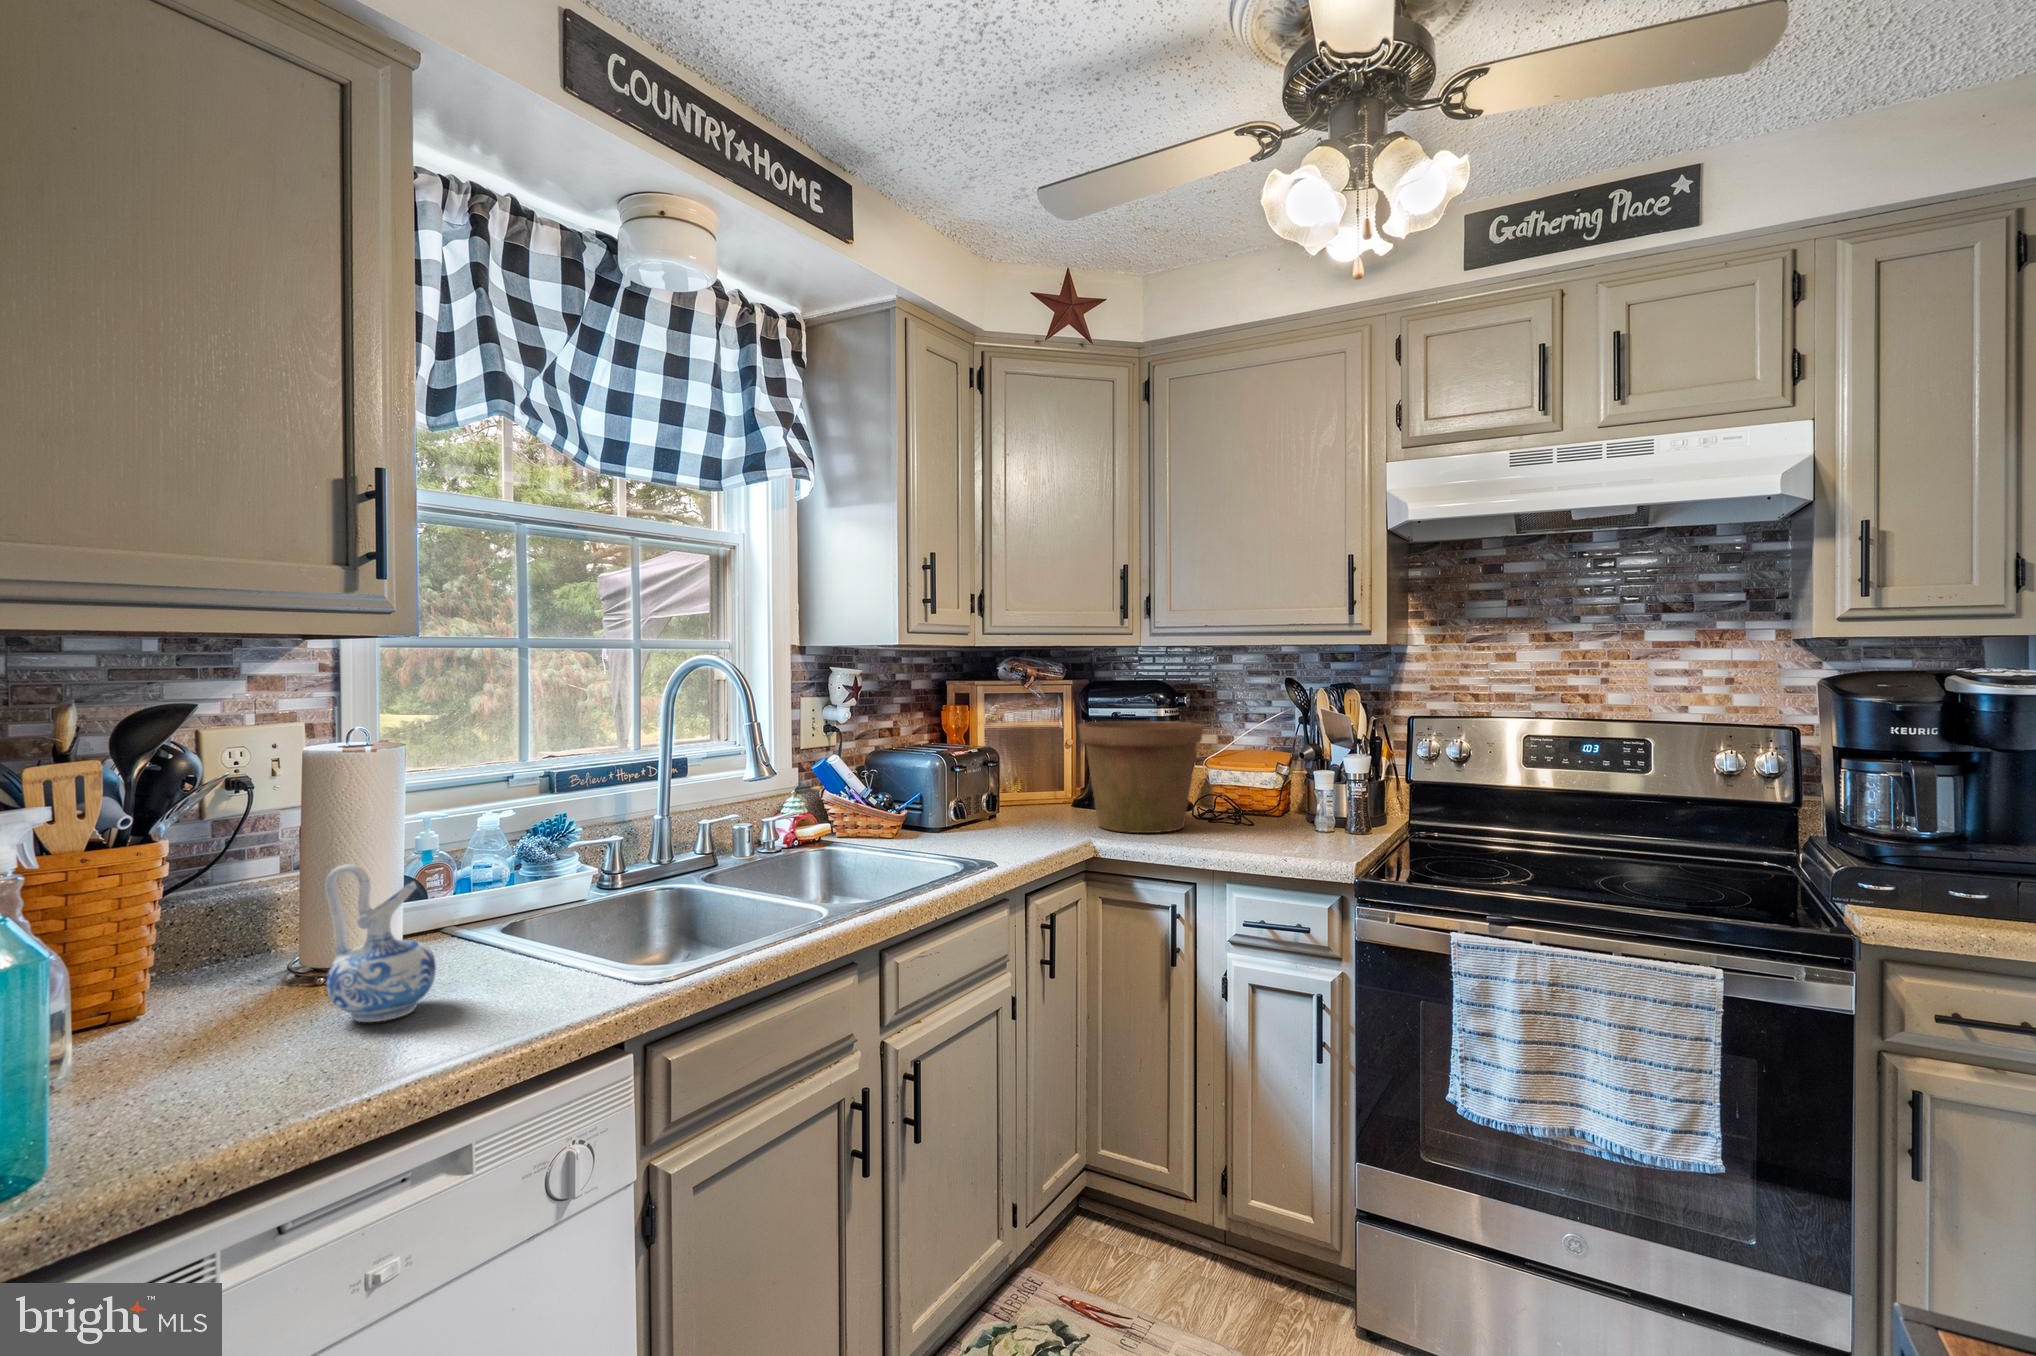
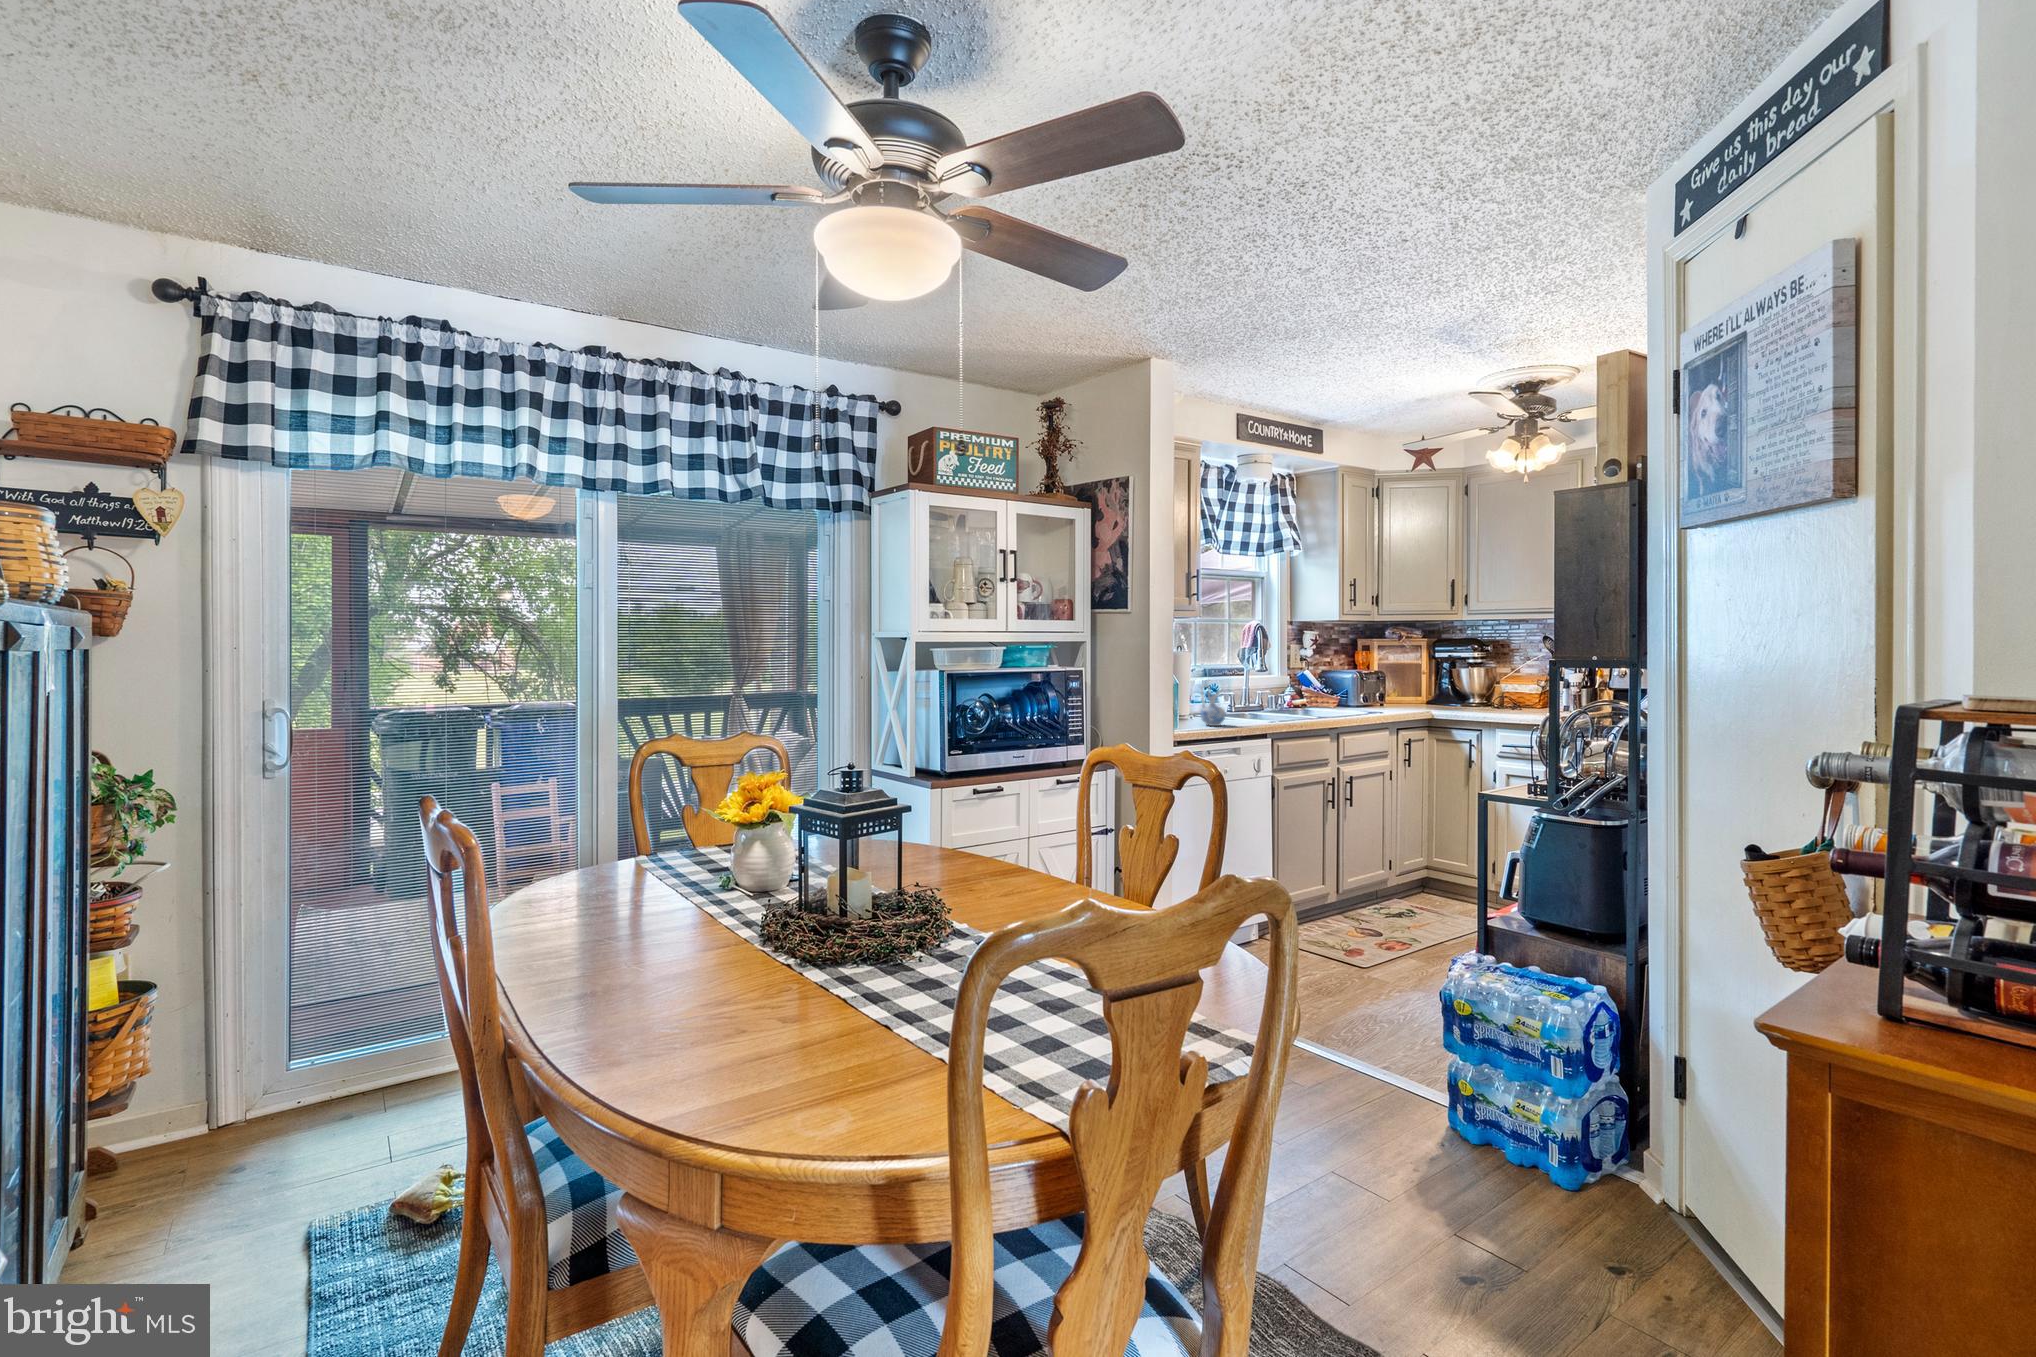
flower pot: present [1079,721,1204,833] -> none [1428,659,1493,709]

